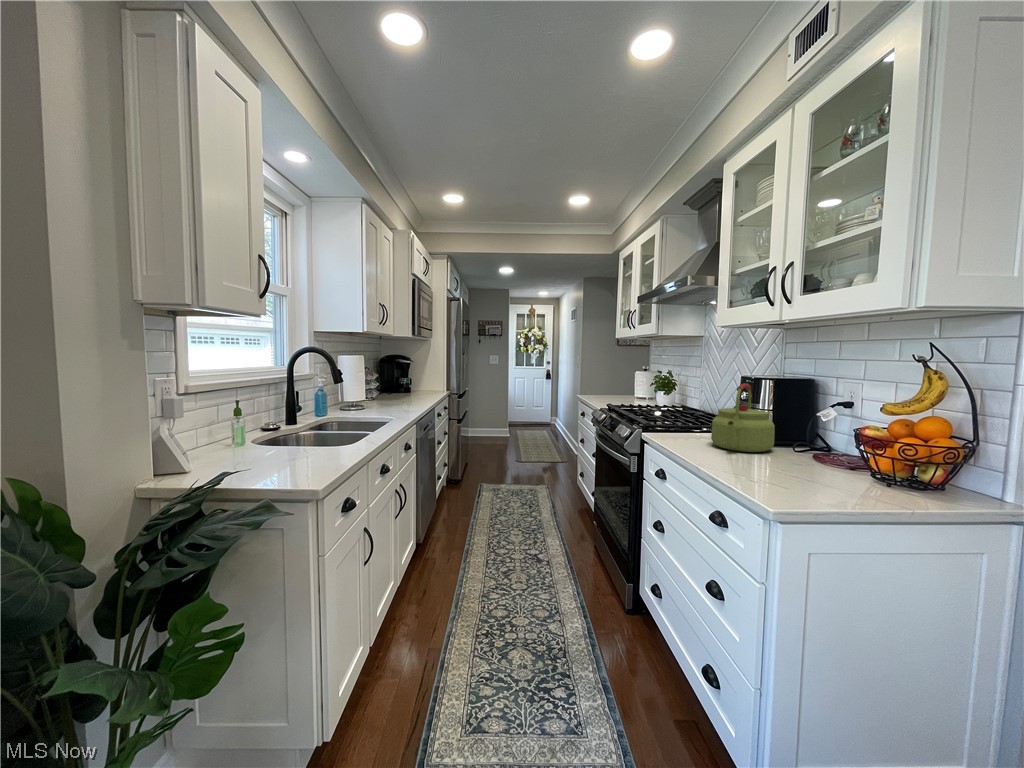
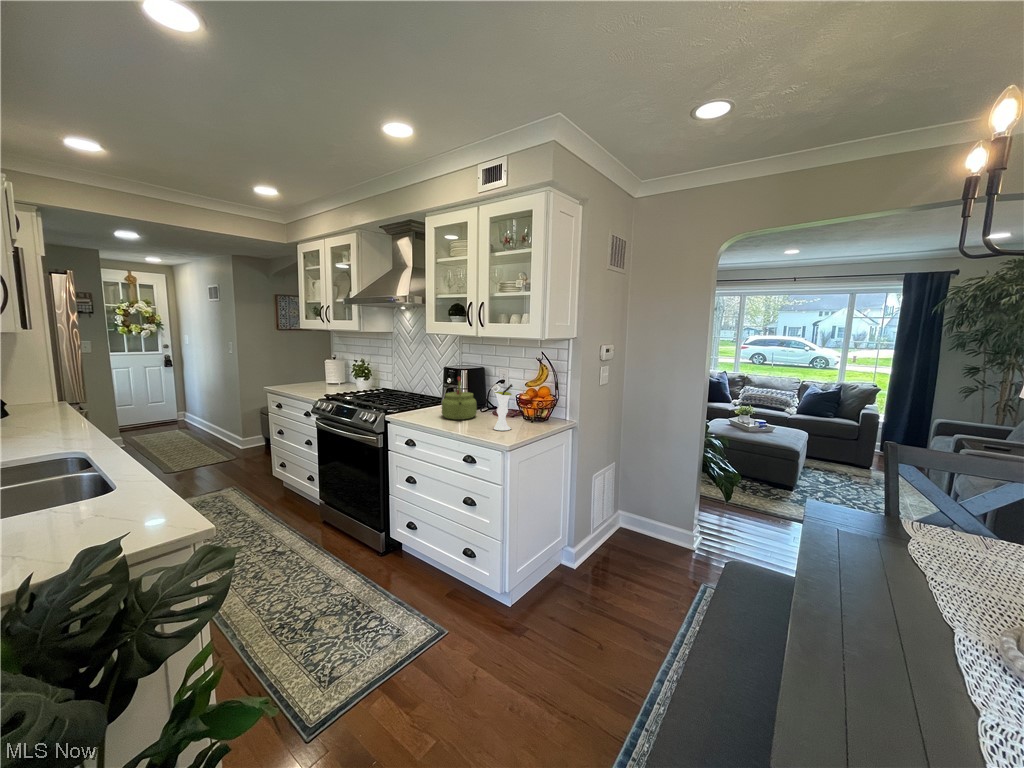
vase: none [777,393,825,480] -> present [494,384,513,431]

